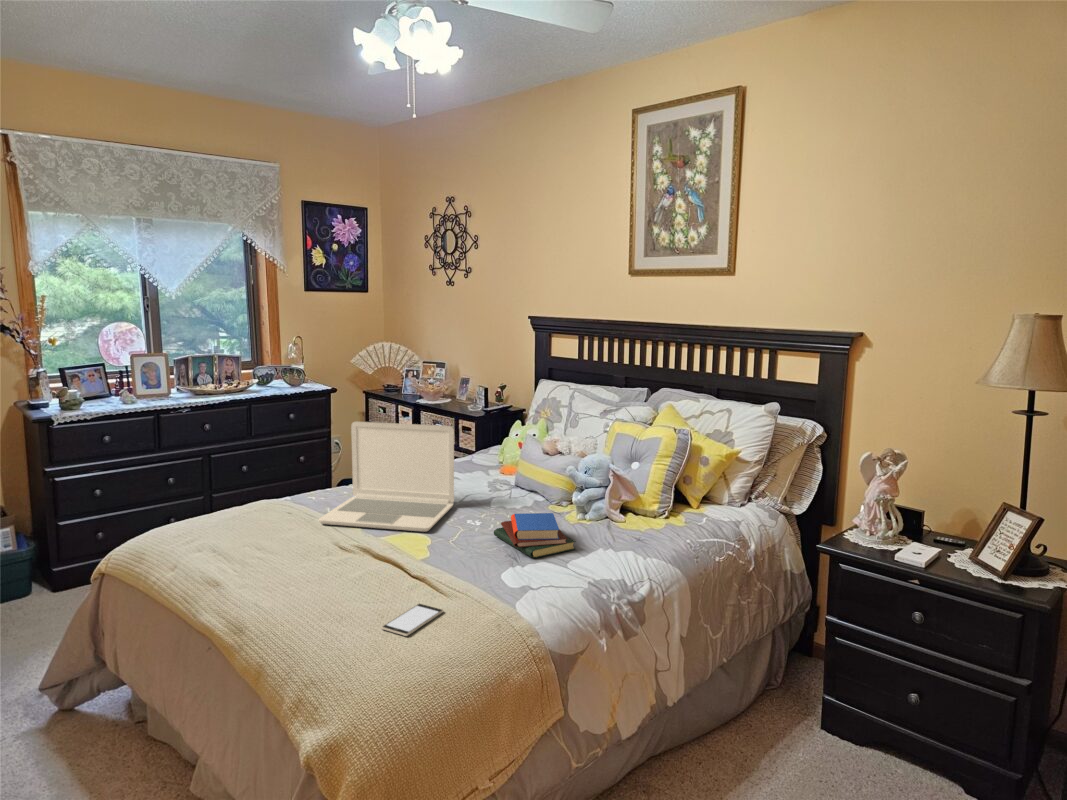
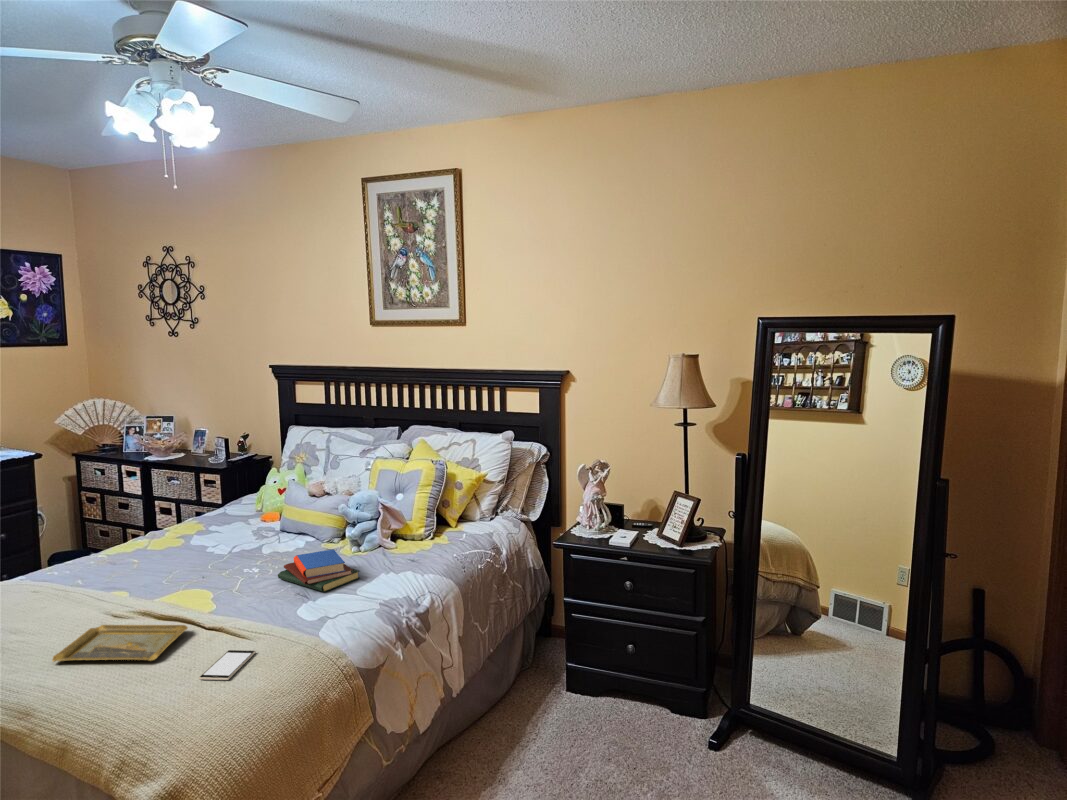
laptop: present [319,422,454,532] -> none [78,480,225,598]
tray: none [271,554,392,599] -> present [52,625,188,661]

